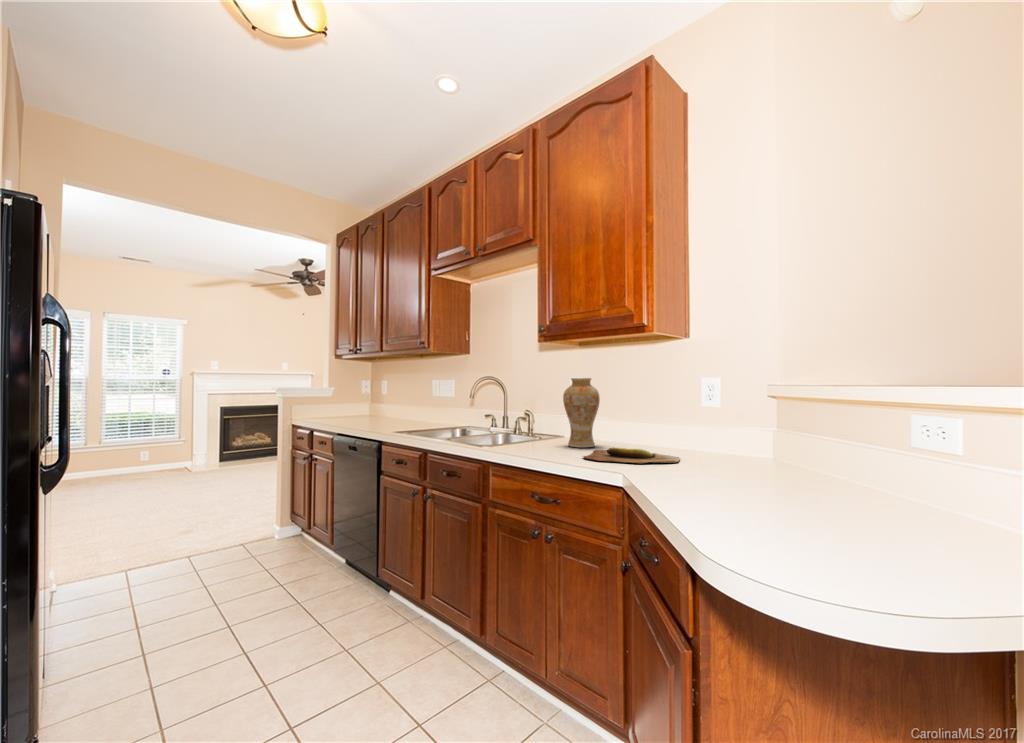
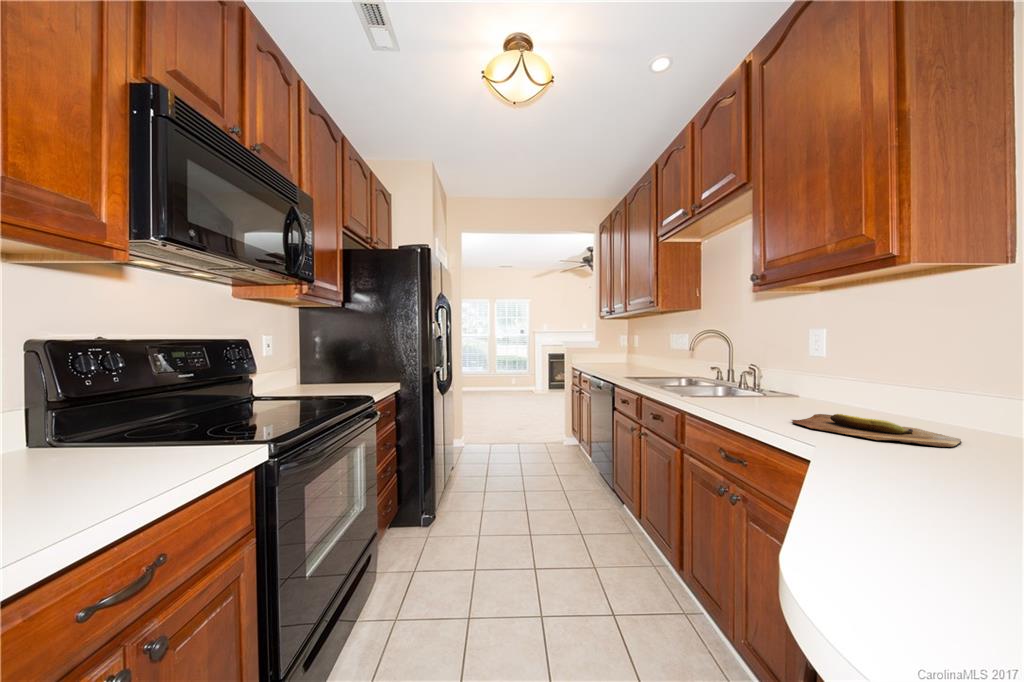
vase: present [563,378,600,448] -> none [782,329,834,410]

